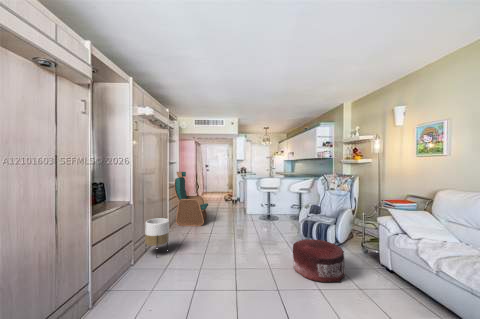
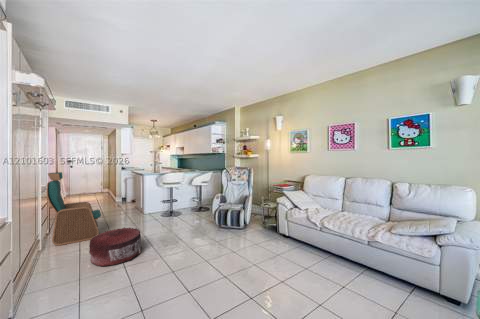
planter: present [145,218,169,257] -> none [23,241,68,299]
pouf: present [293,239,345,282] -> present [89,227,142,266]

